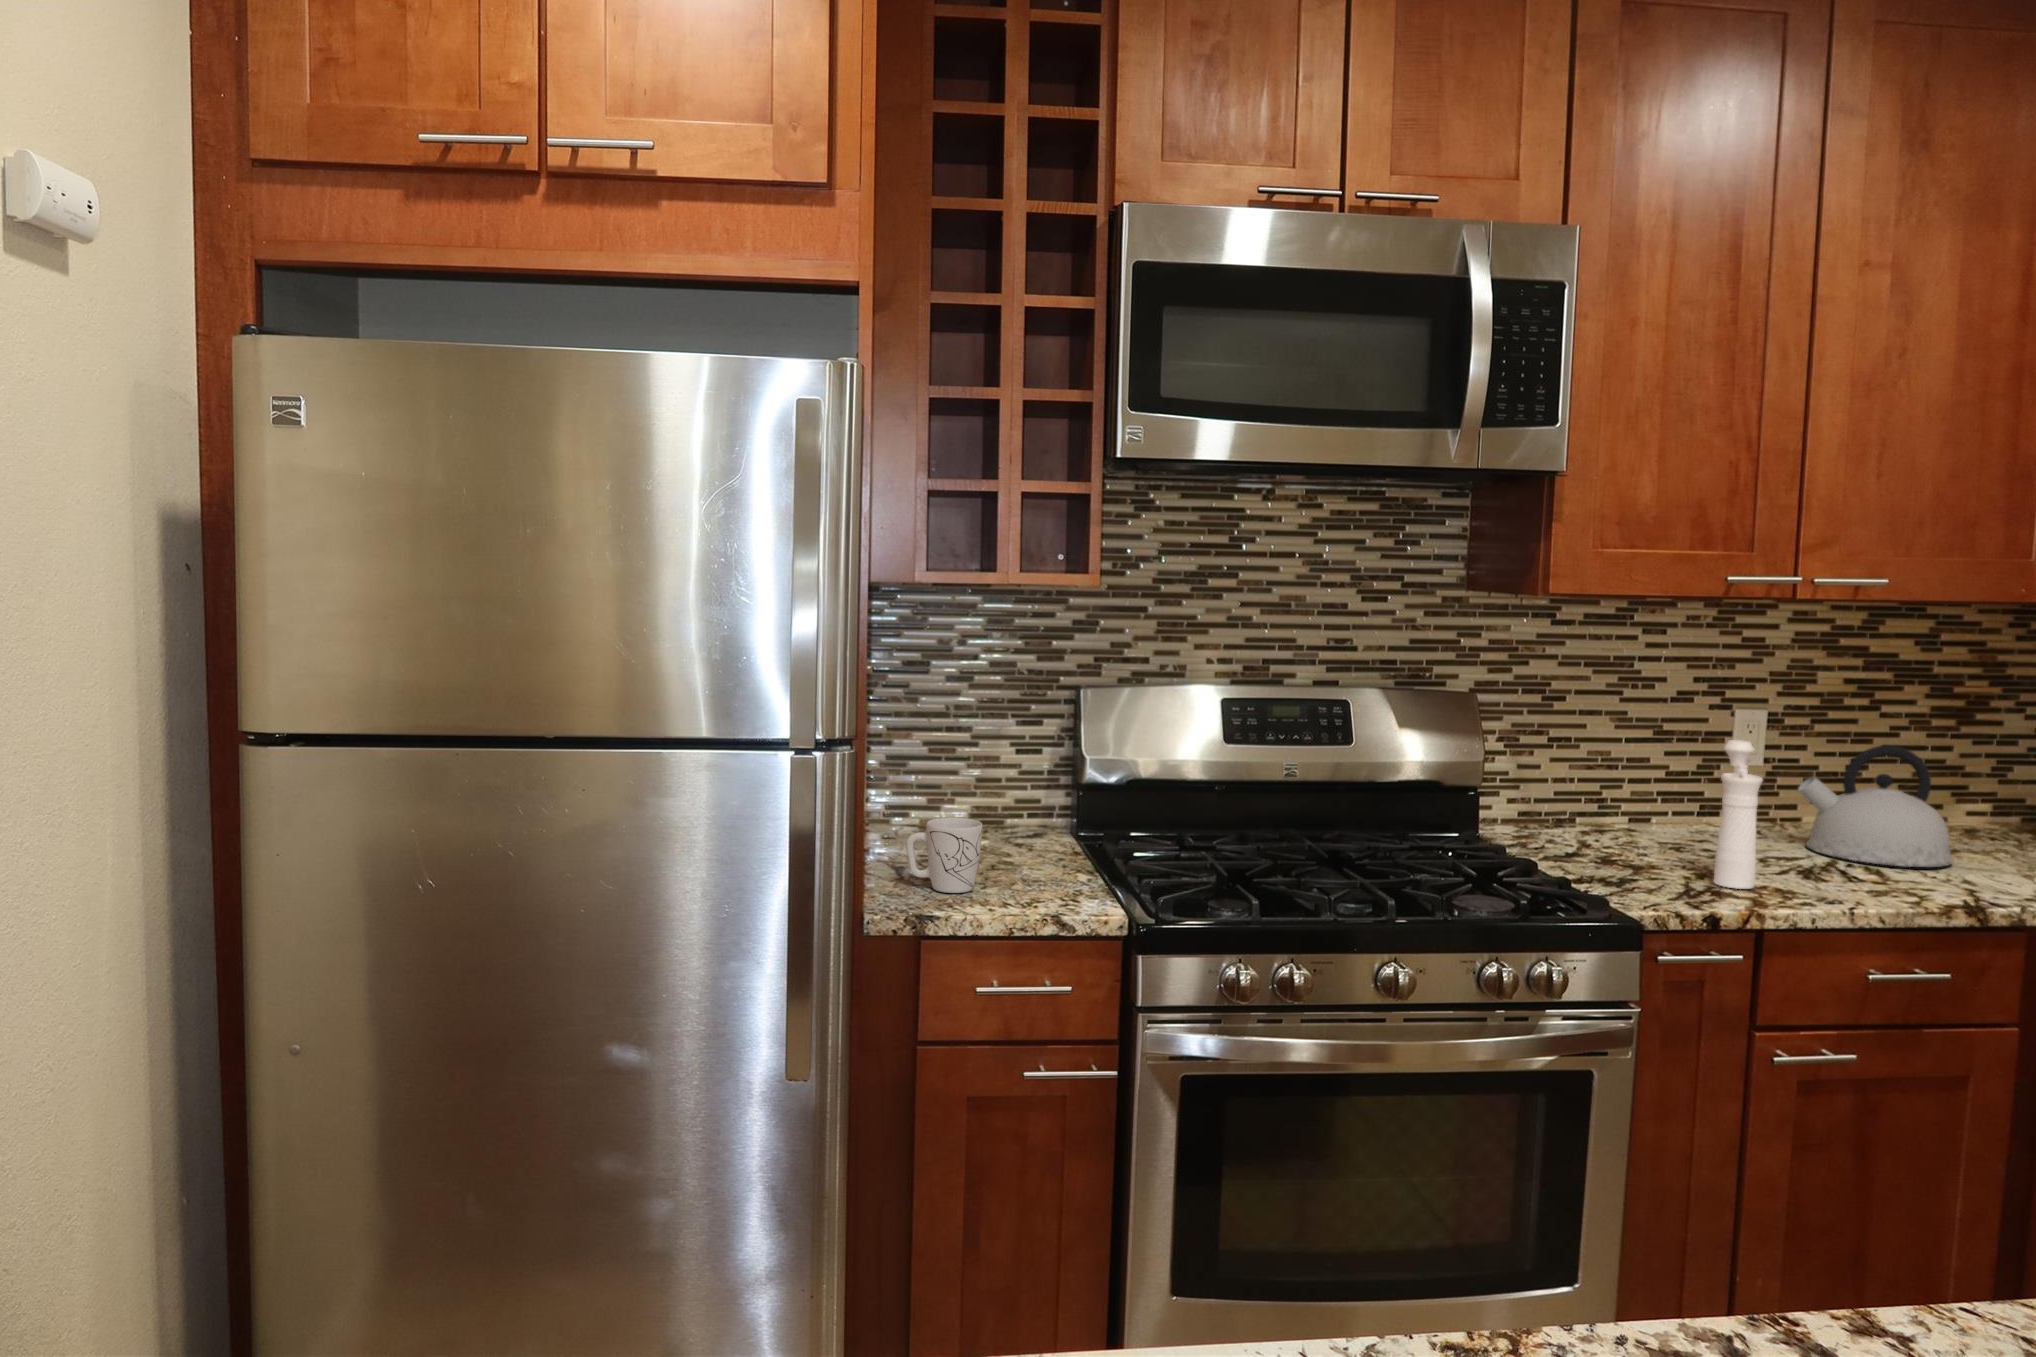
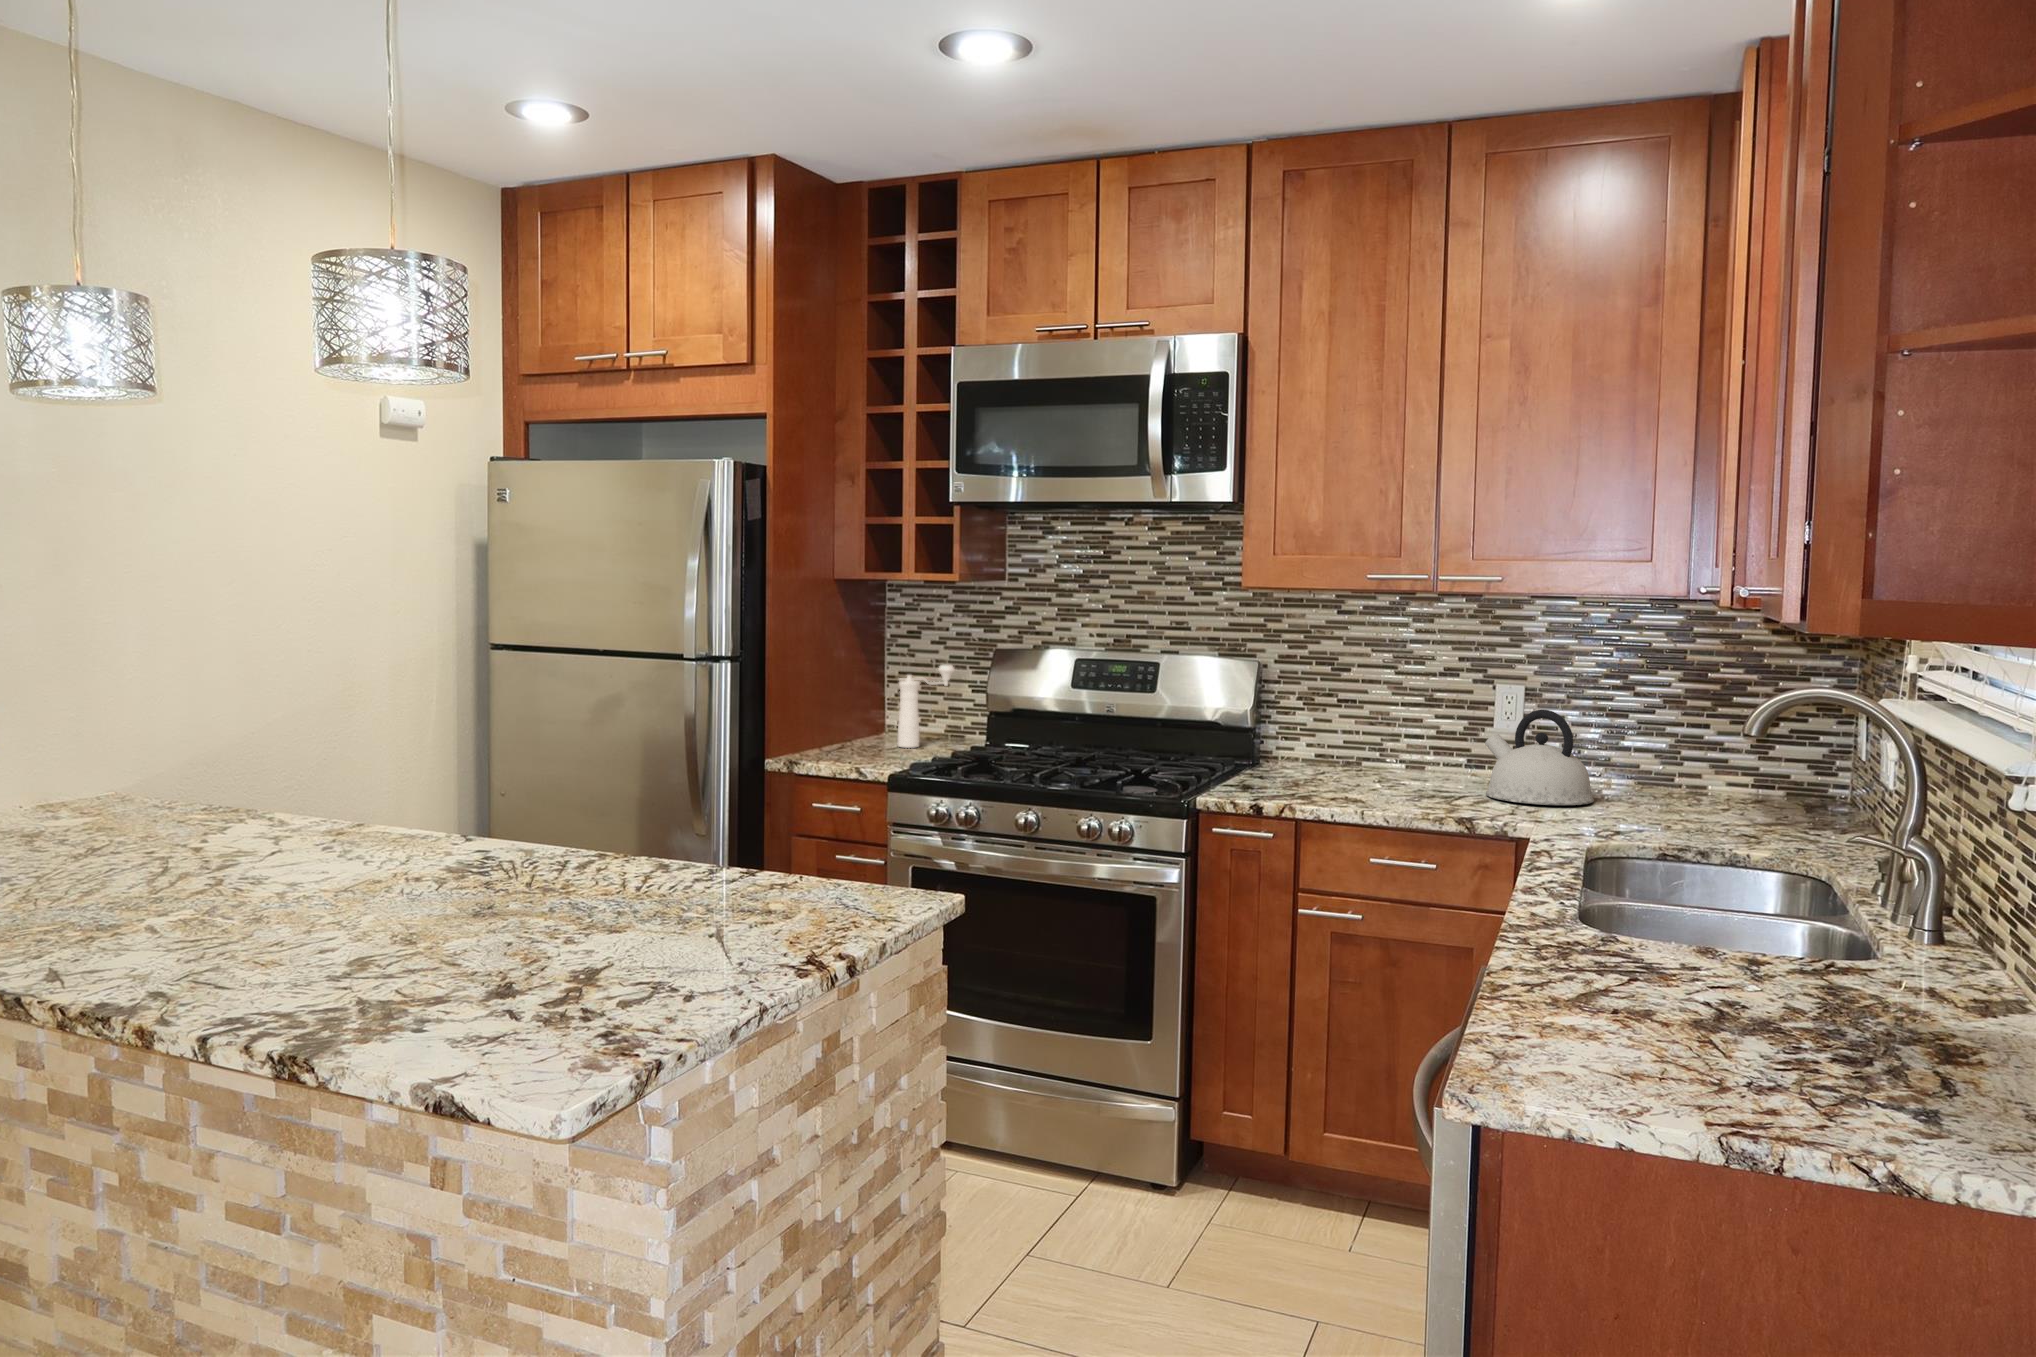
pepper mill: present [1714,740,1763,889] -> present [898,665,954,748]
mug: present [906,818,982,893] -> none [821,716,859,758]

